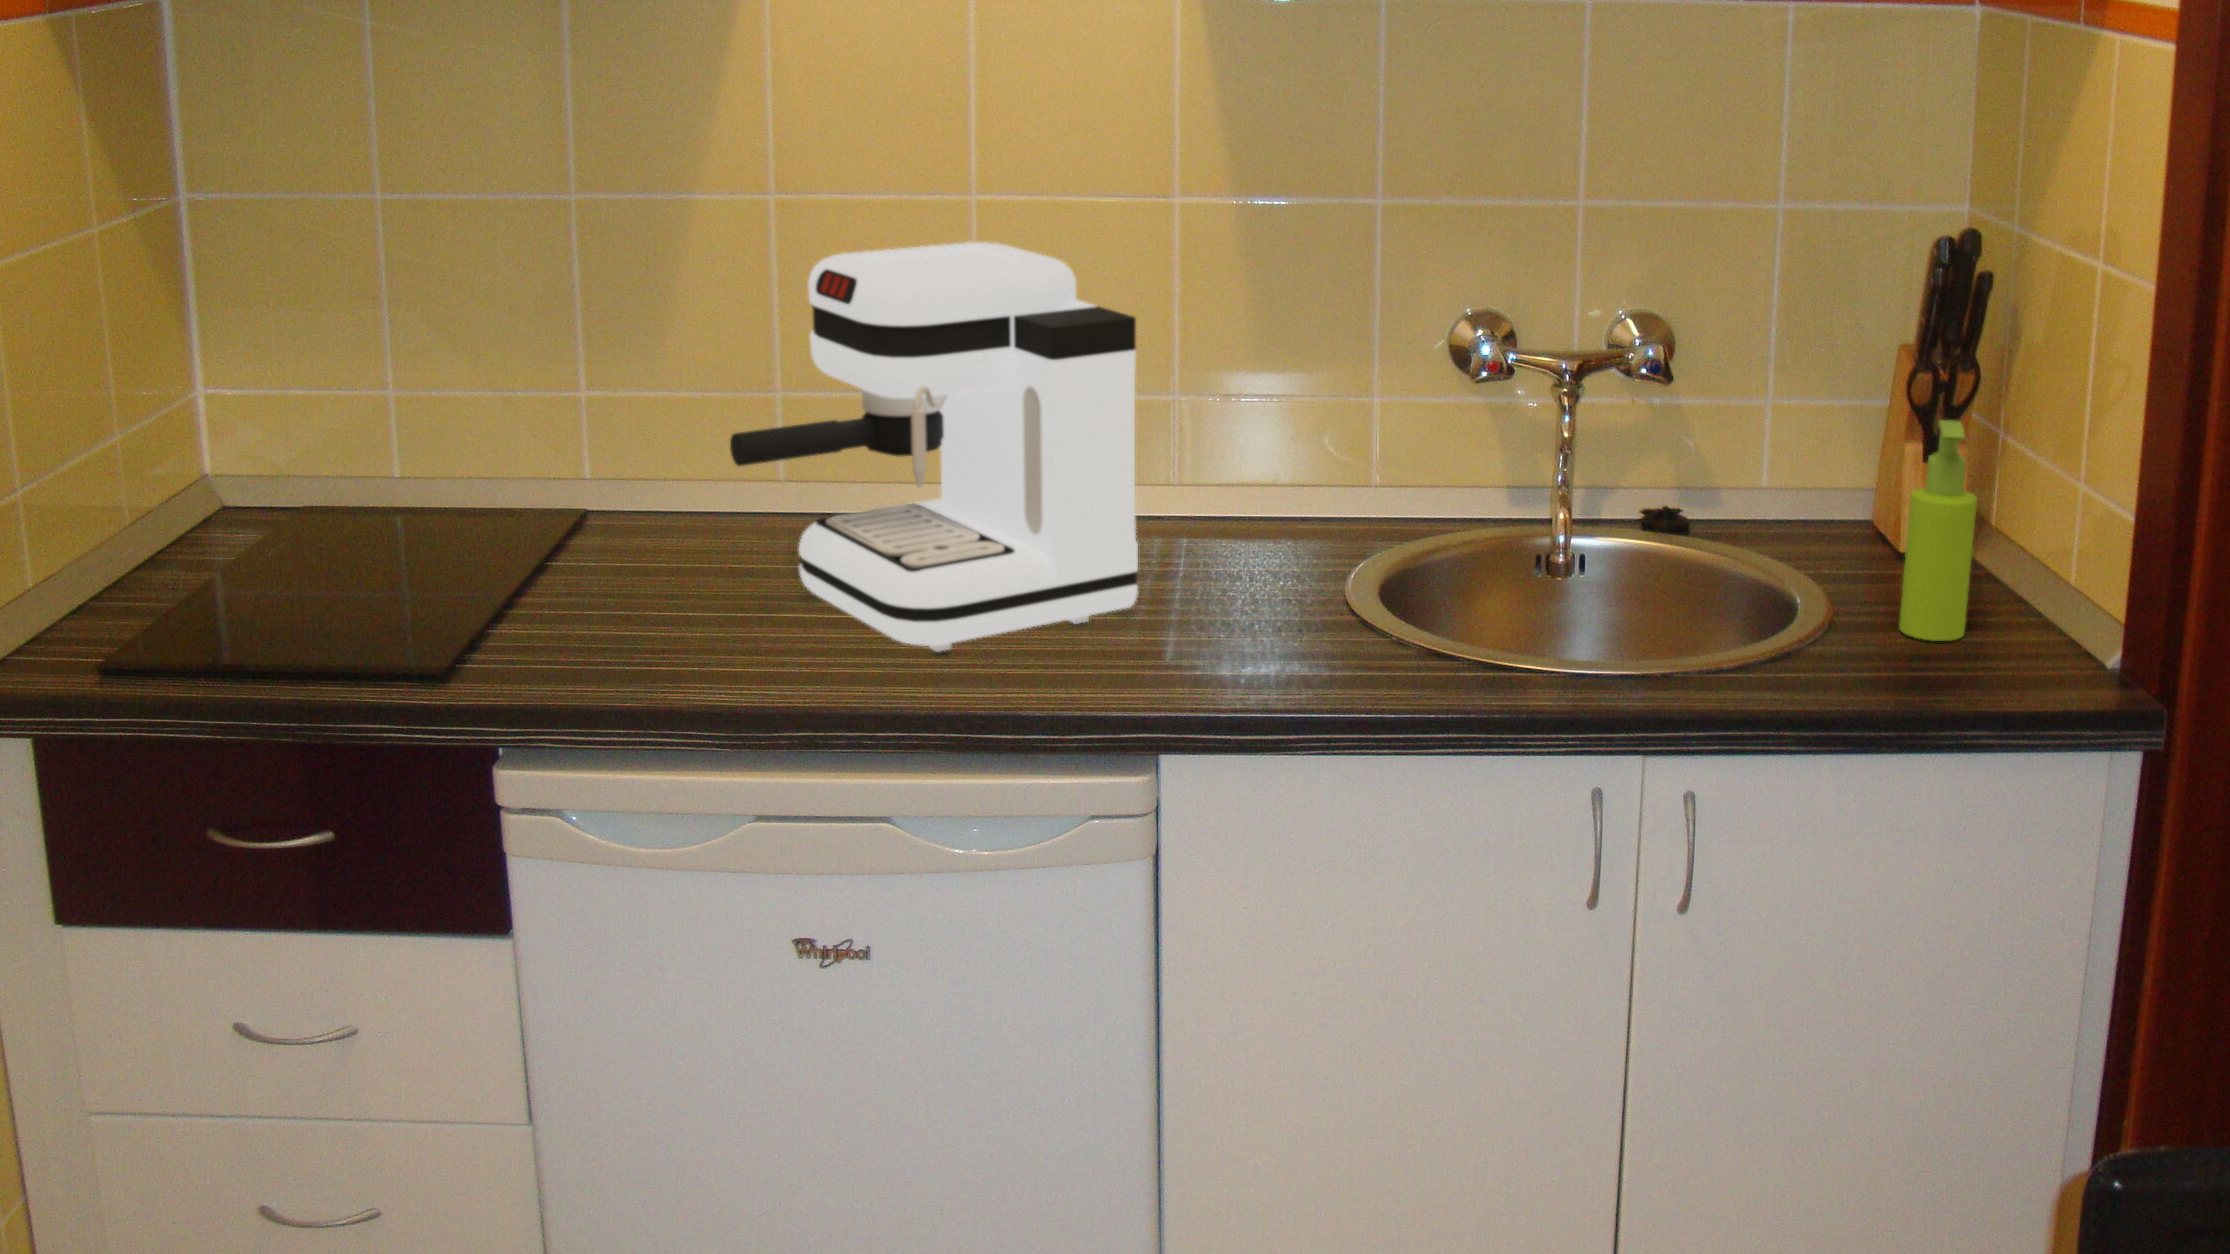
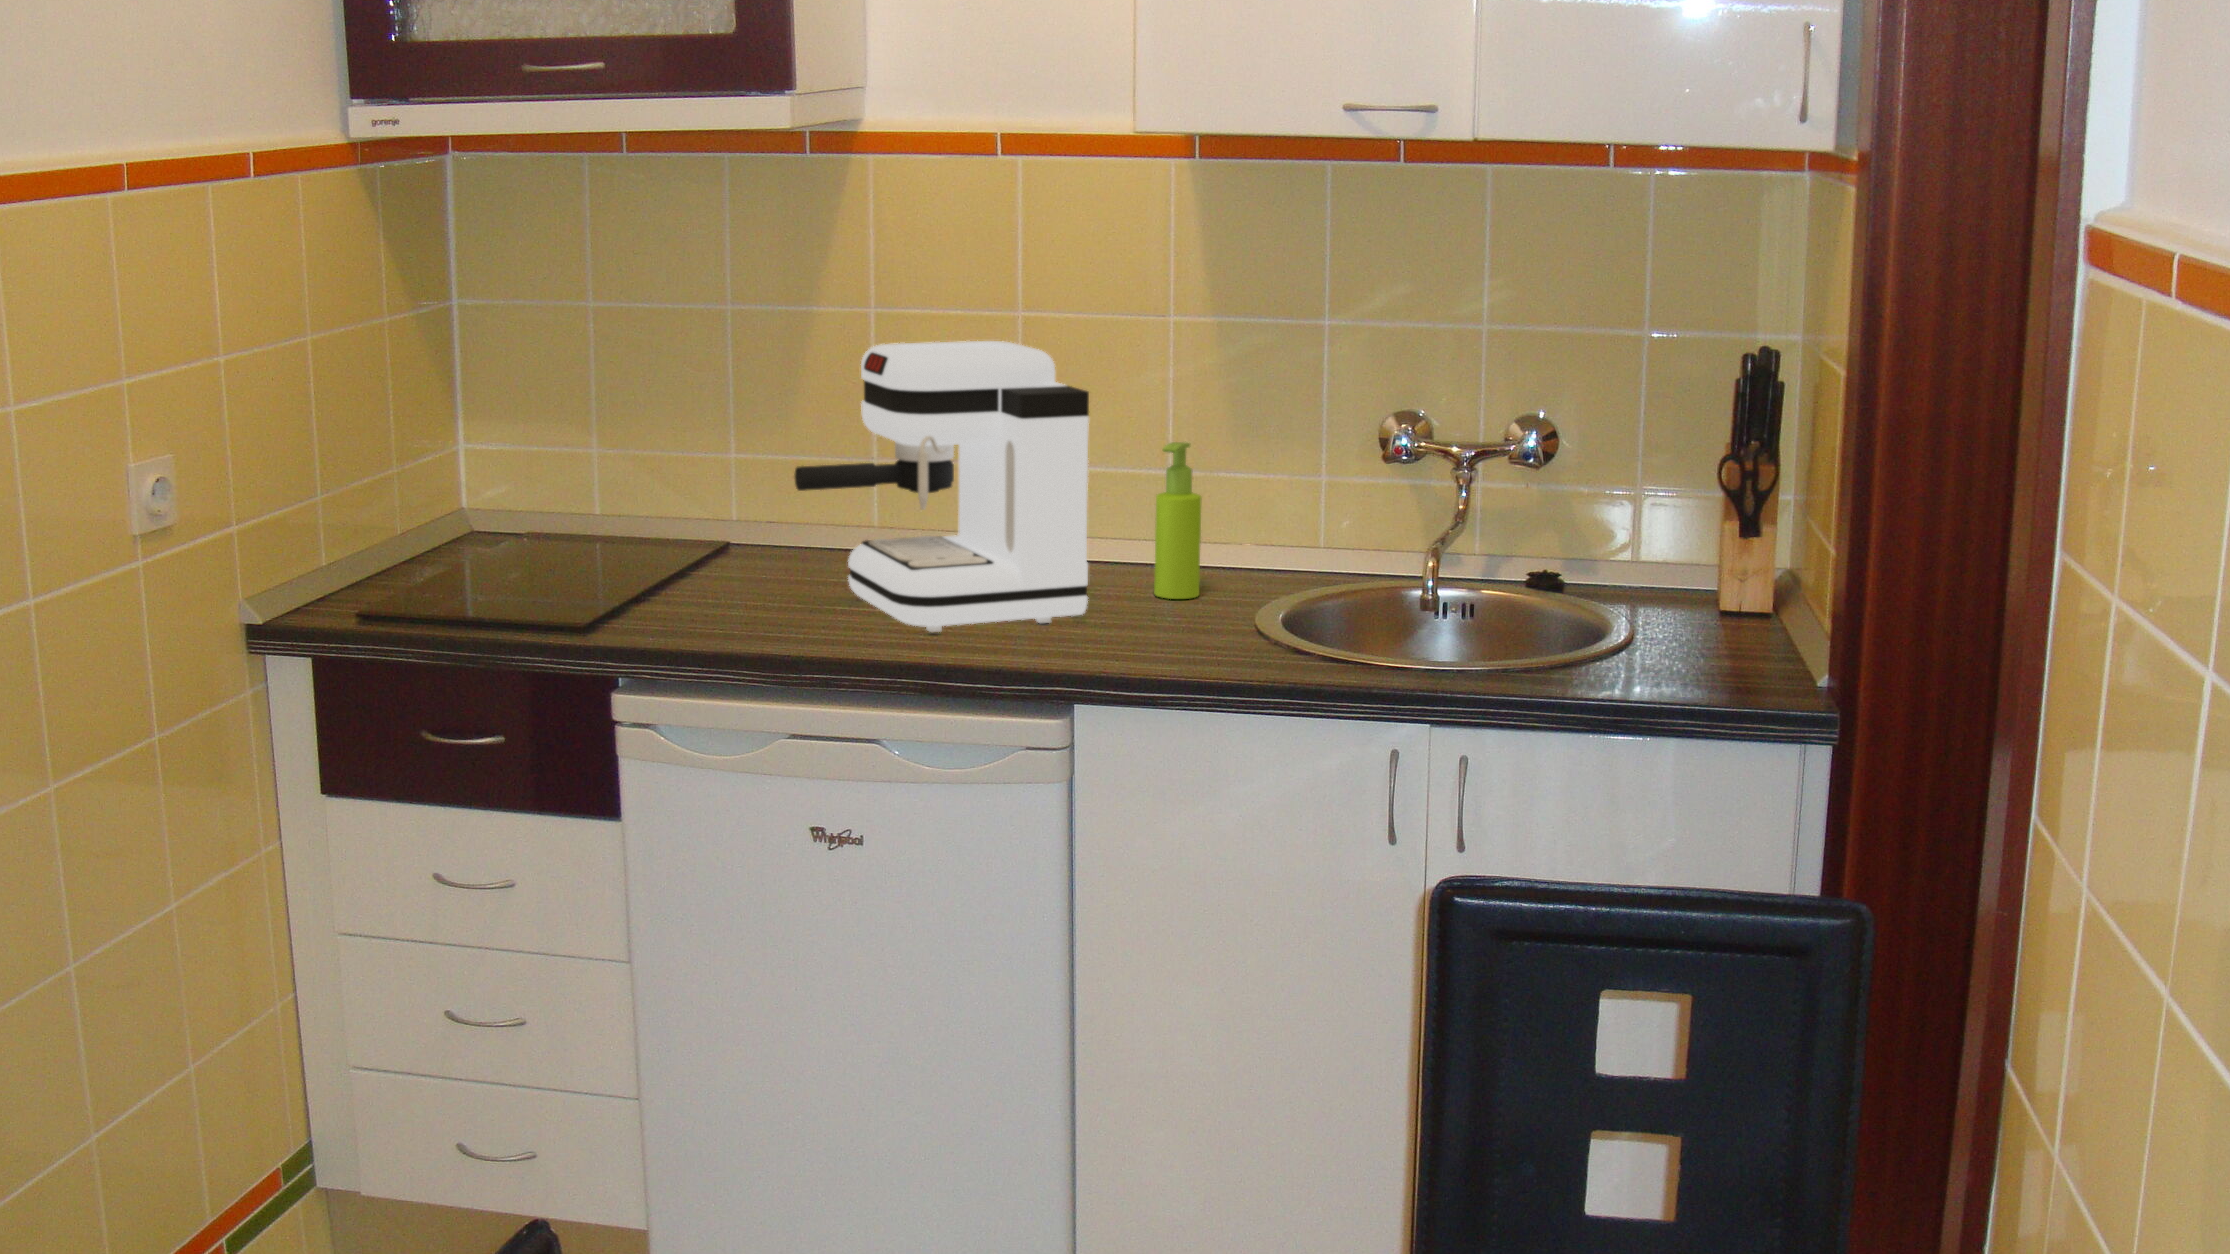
soap dispenser: present [1899,420,1977,641] -> present [1154,442,1201,599]

